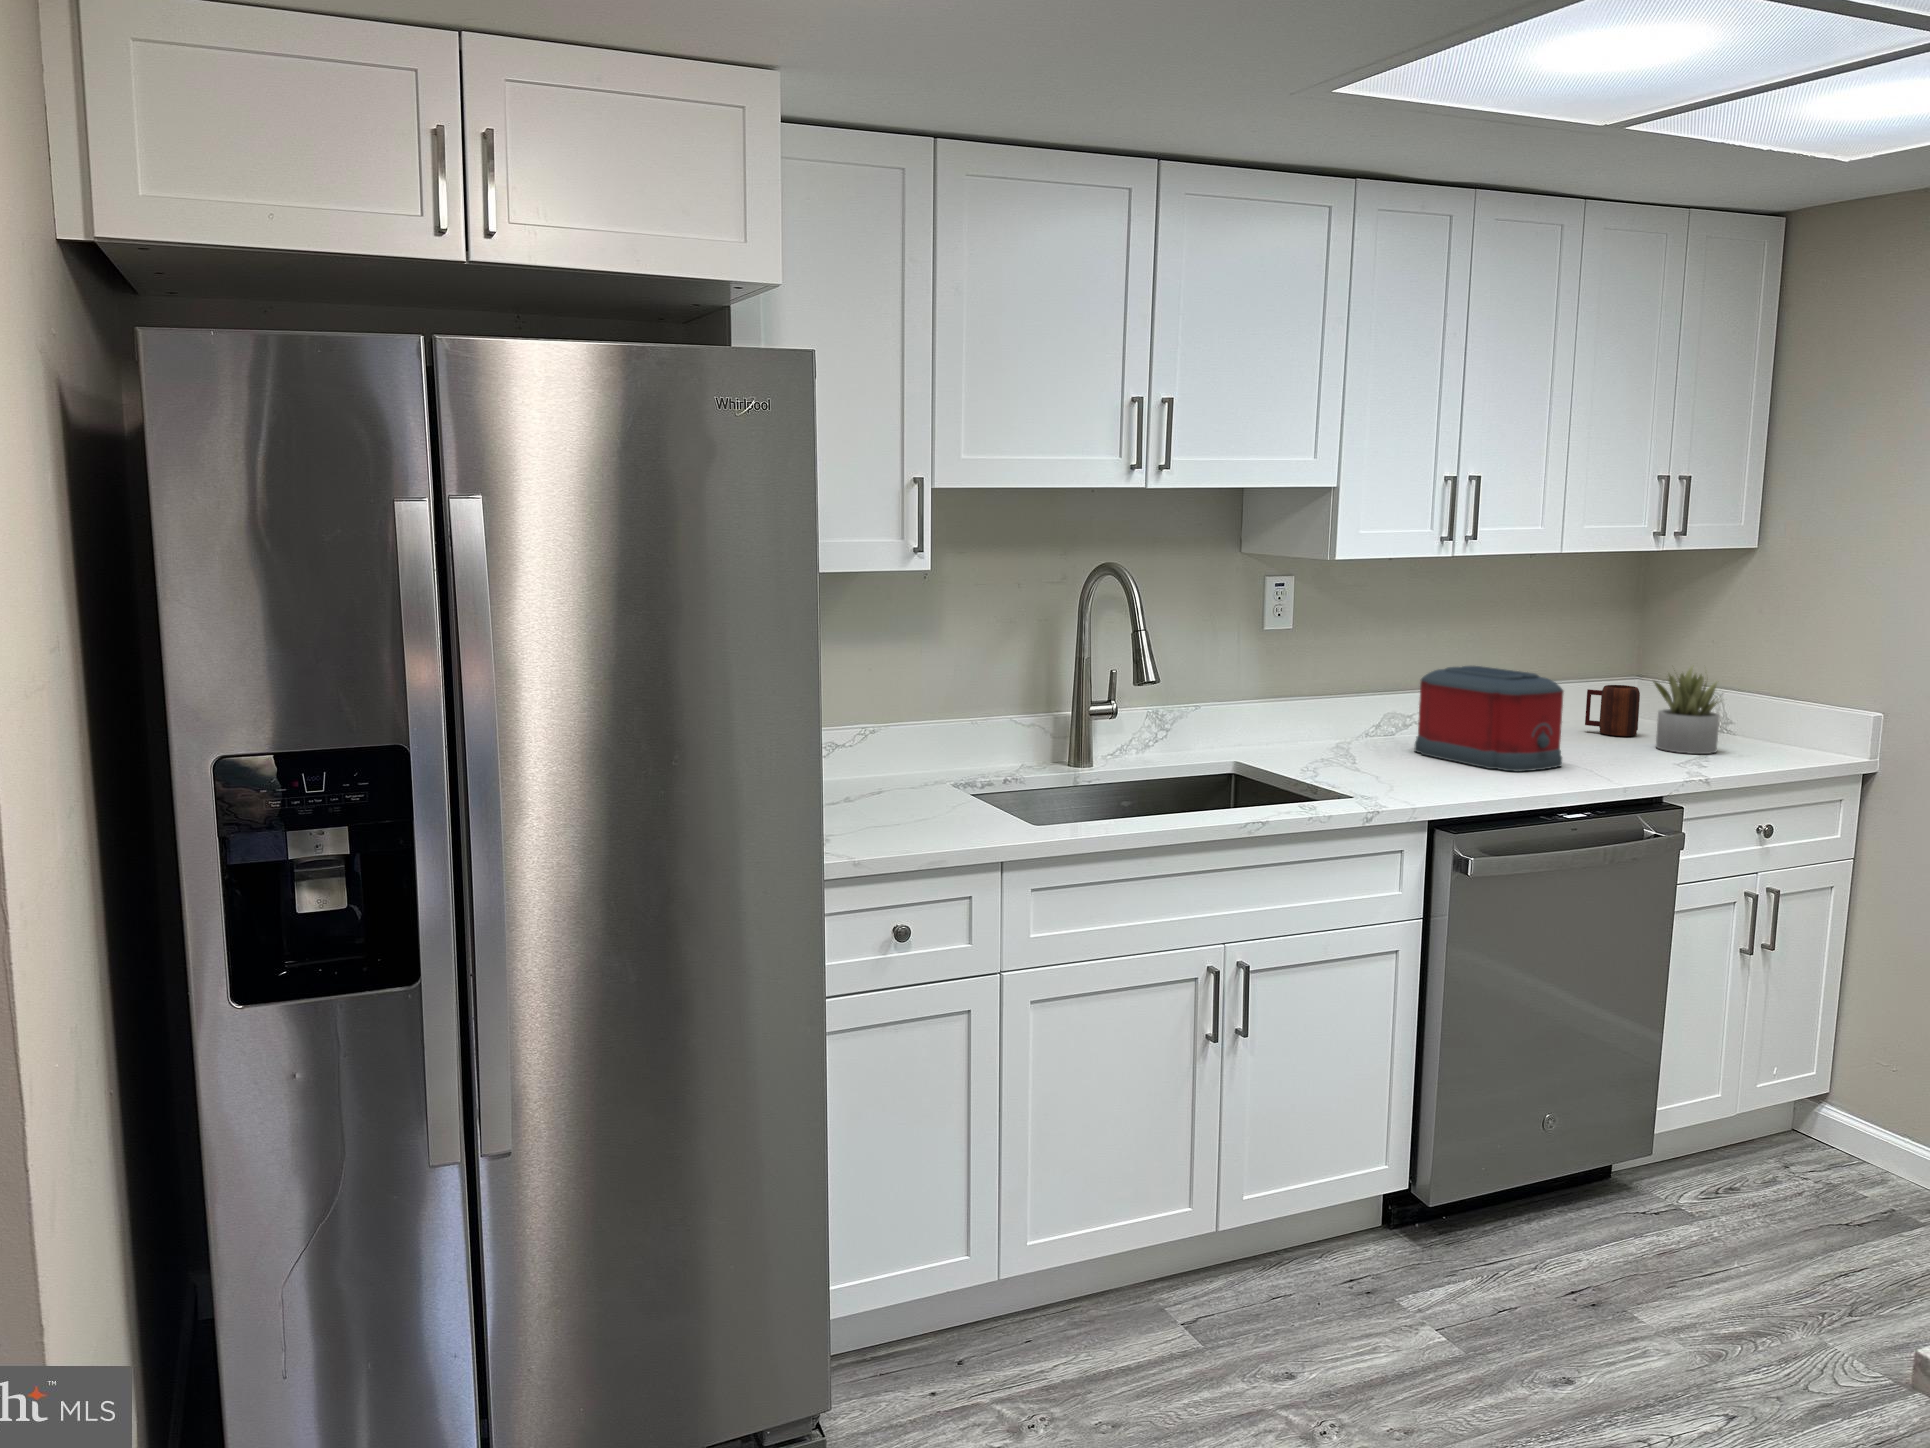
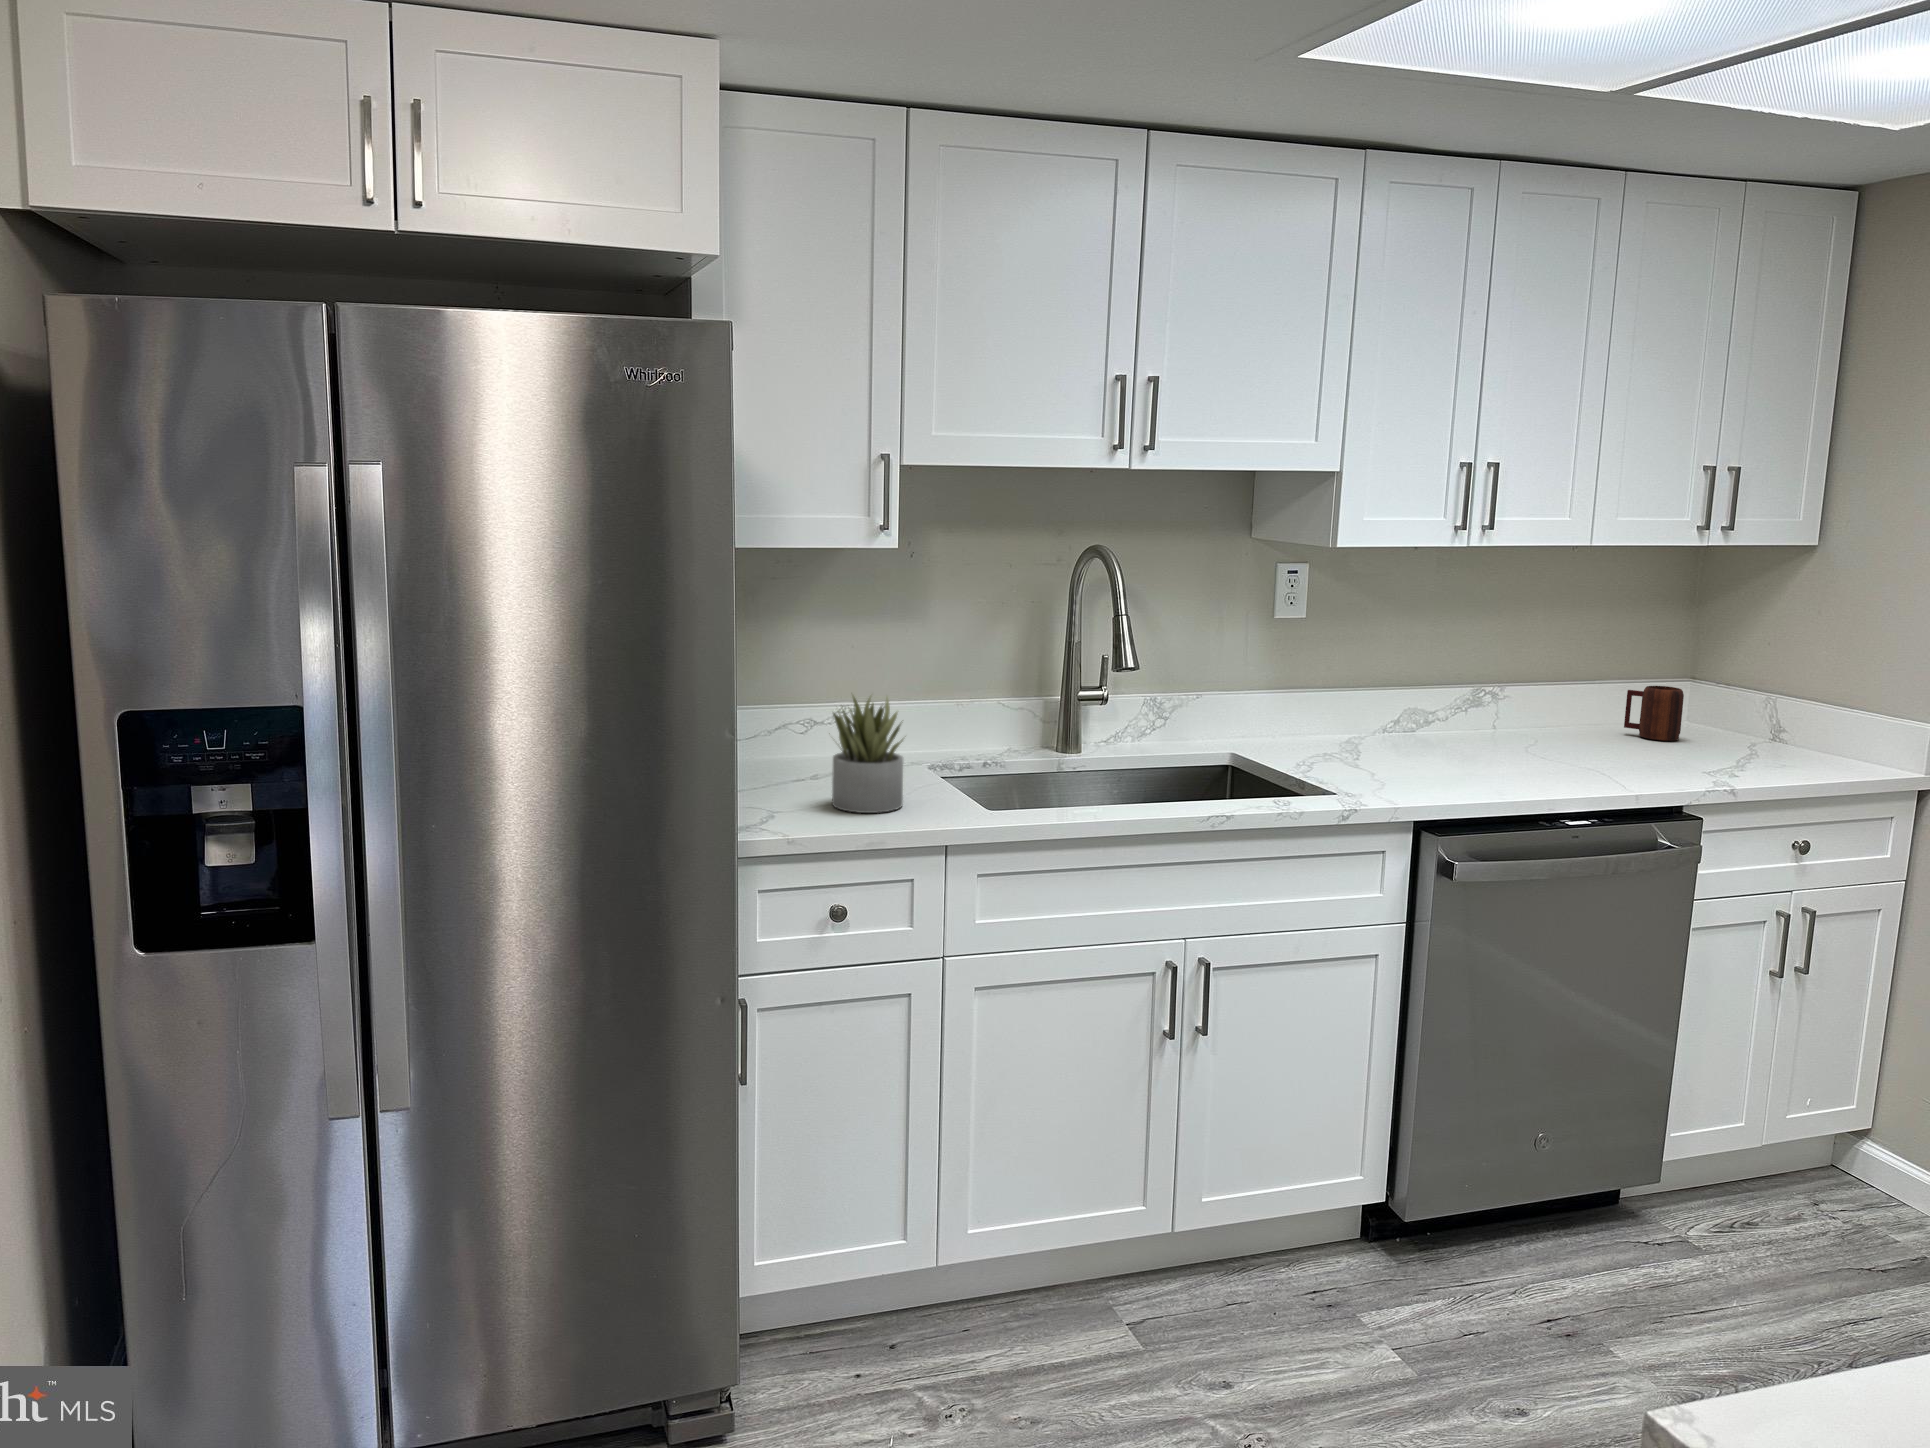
toaster: present [1415,666,1564,771] -> none [1426,661,1582,774]
succulent plant: present [1653,667,1720,754] -> present [832,696,903,813]

